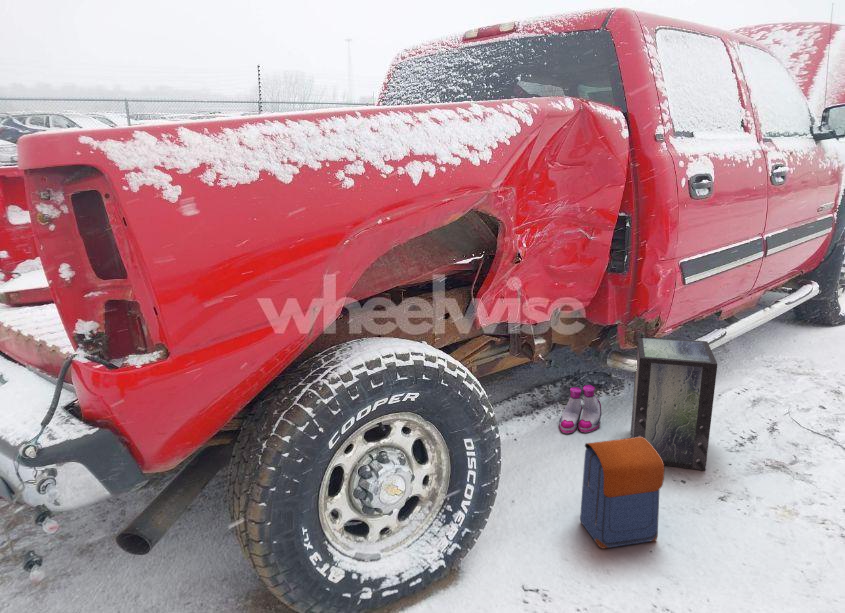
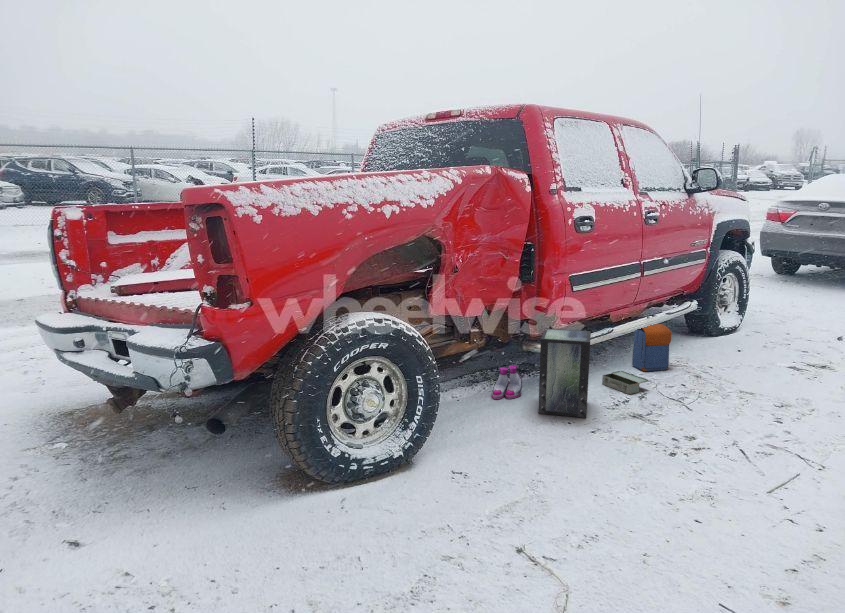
toolbox: none [708,386,778,425] -> present [602,371,648,394]
backpack: present [580,437,664,548] -> present [632,324,671,371]

